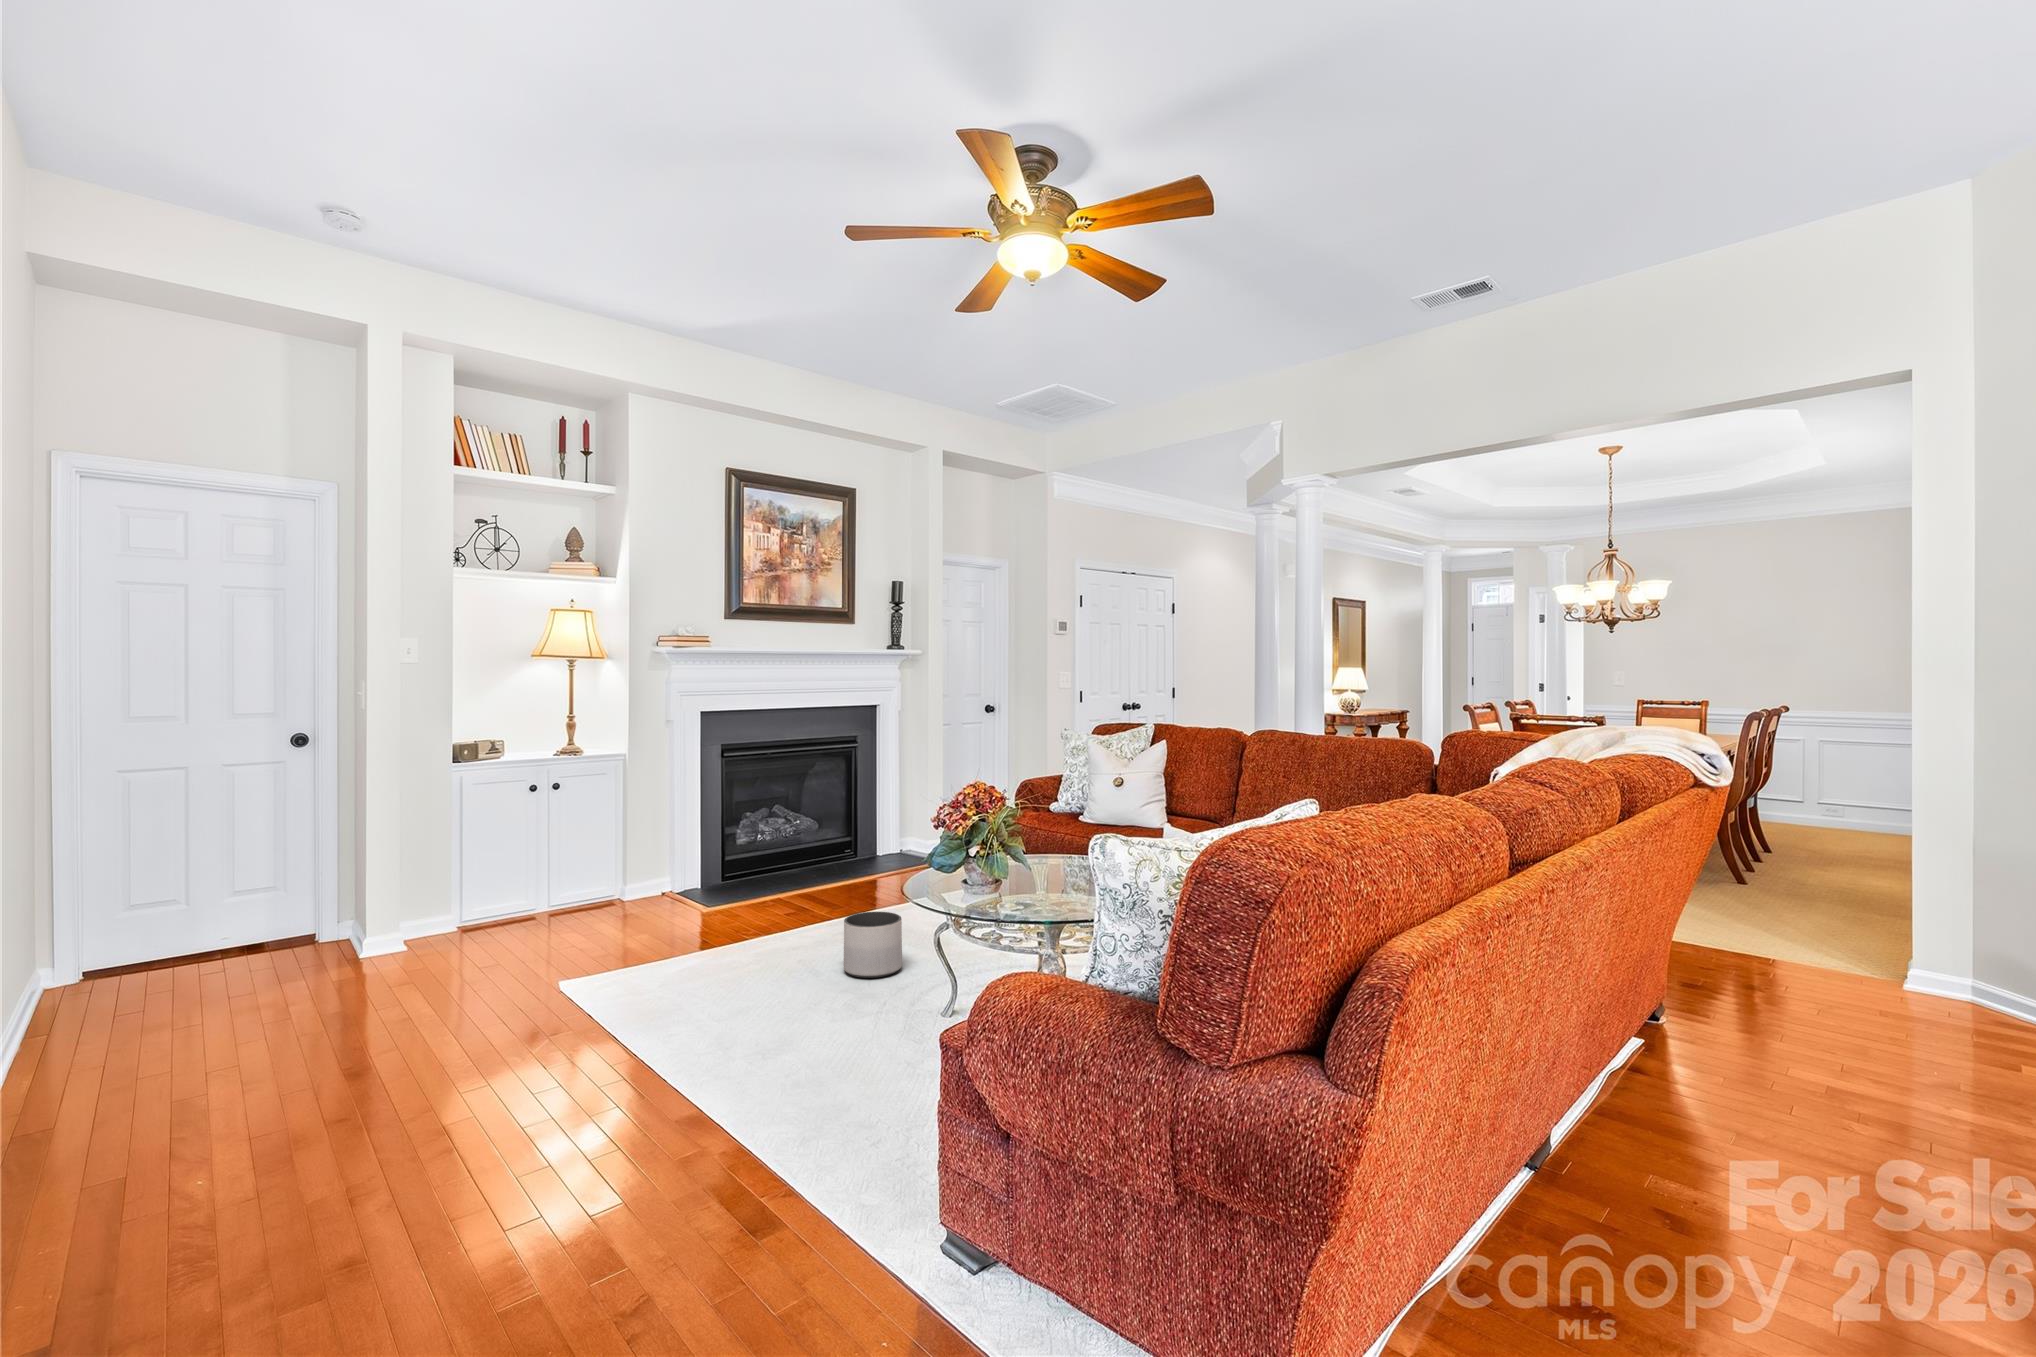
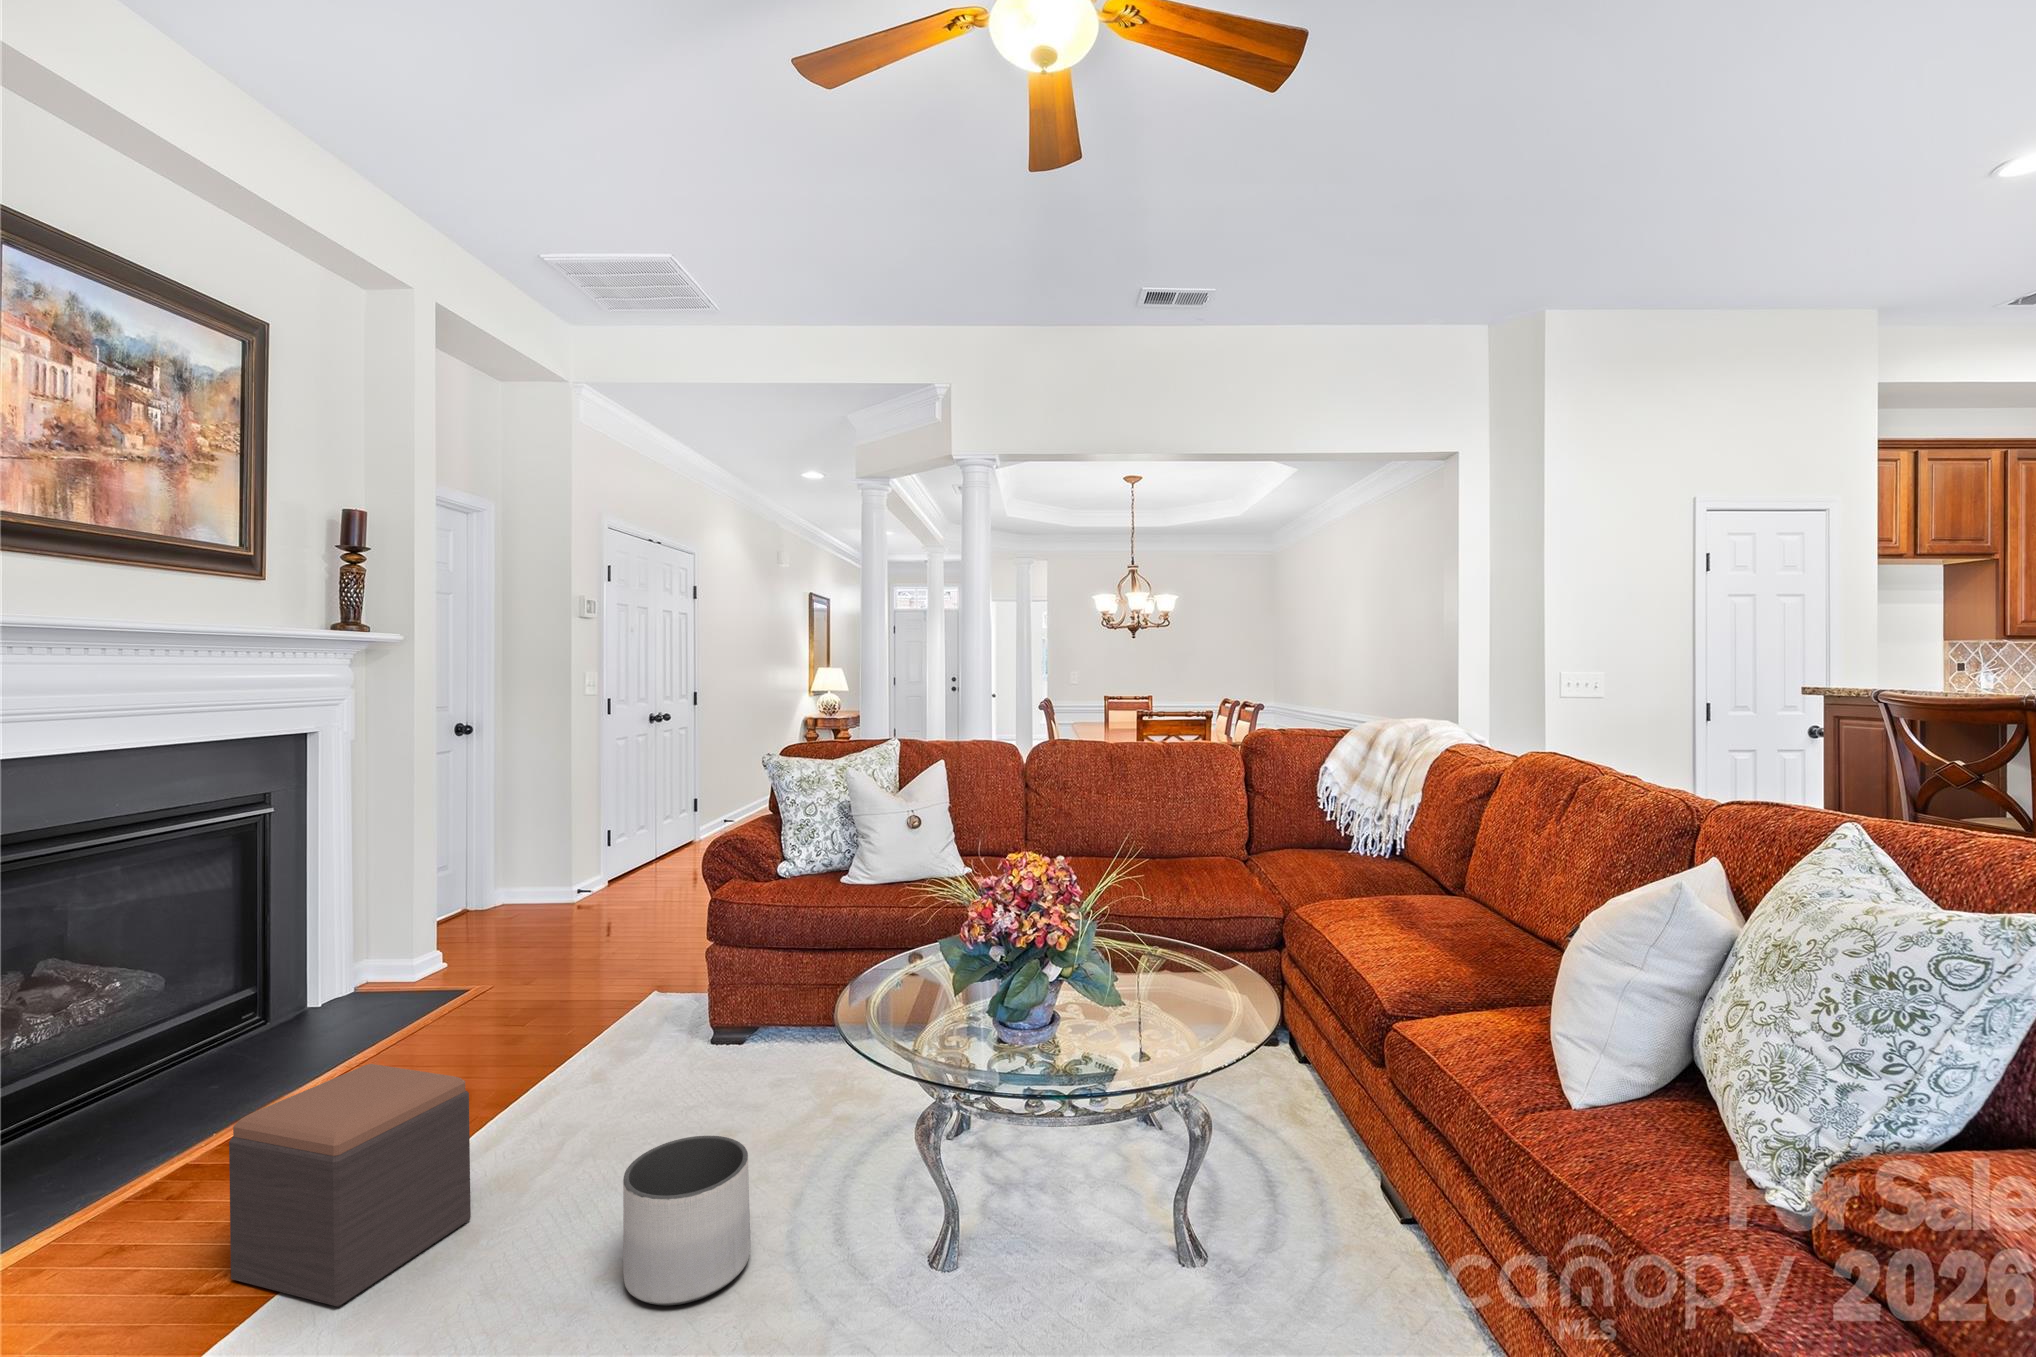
footstool: none [755,856,832,943] -> present [229,1064,471,1307]

